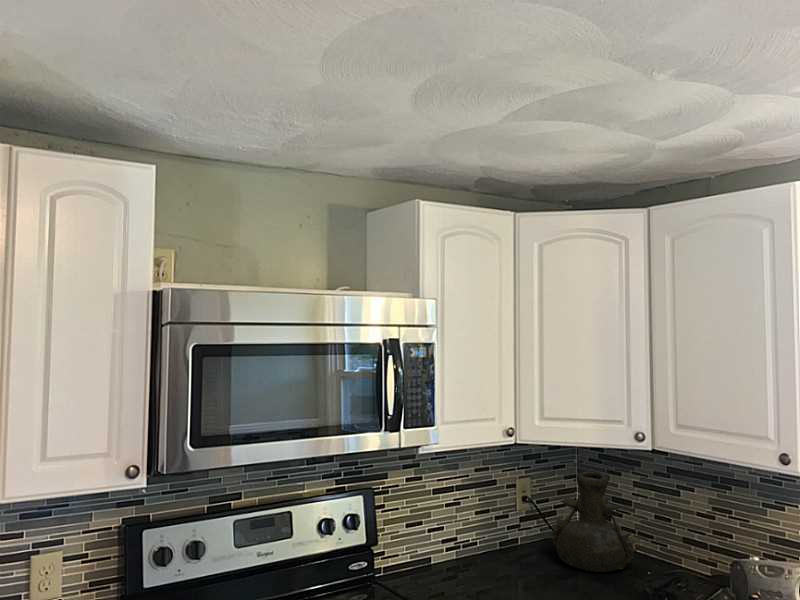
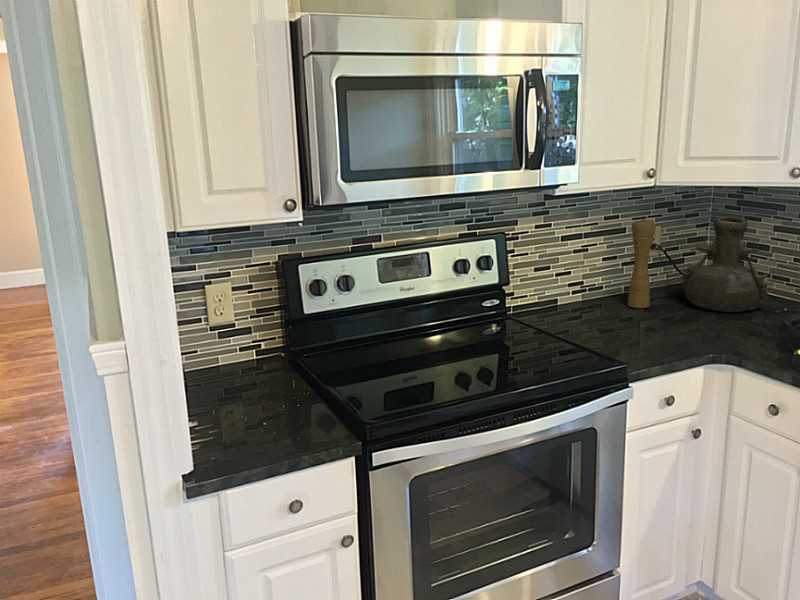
pepper mill: none [500,474,522,568] -> present [628,219,656,308]

